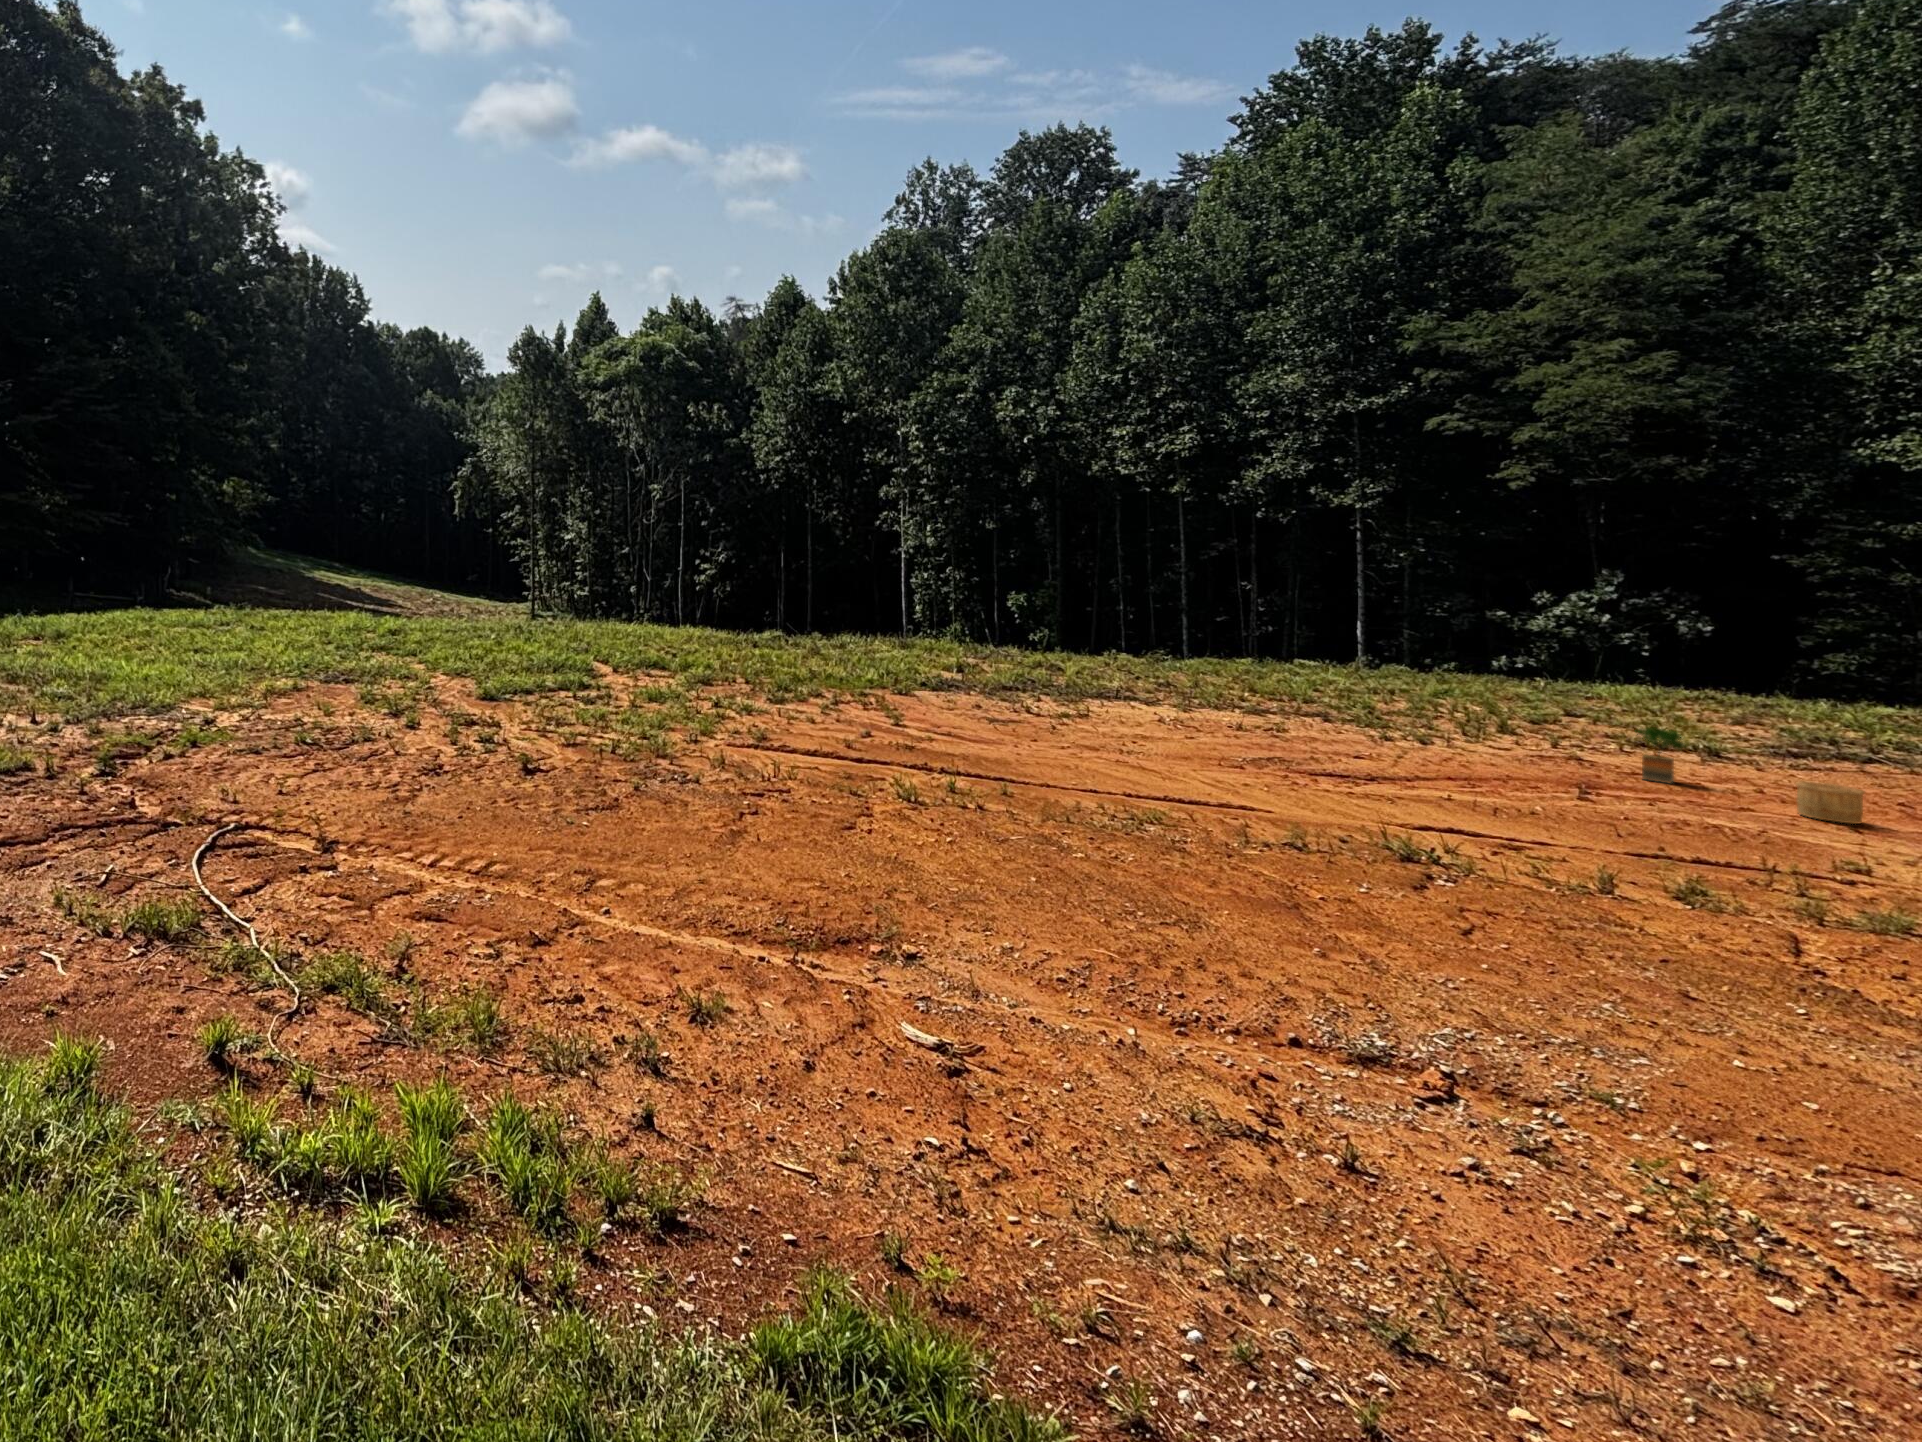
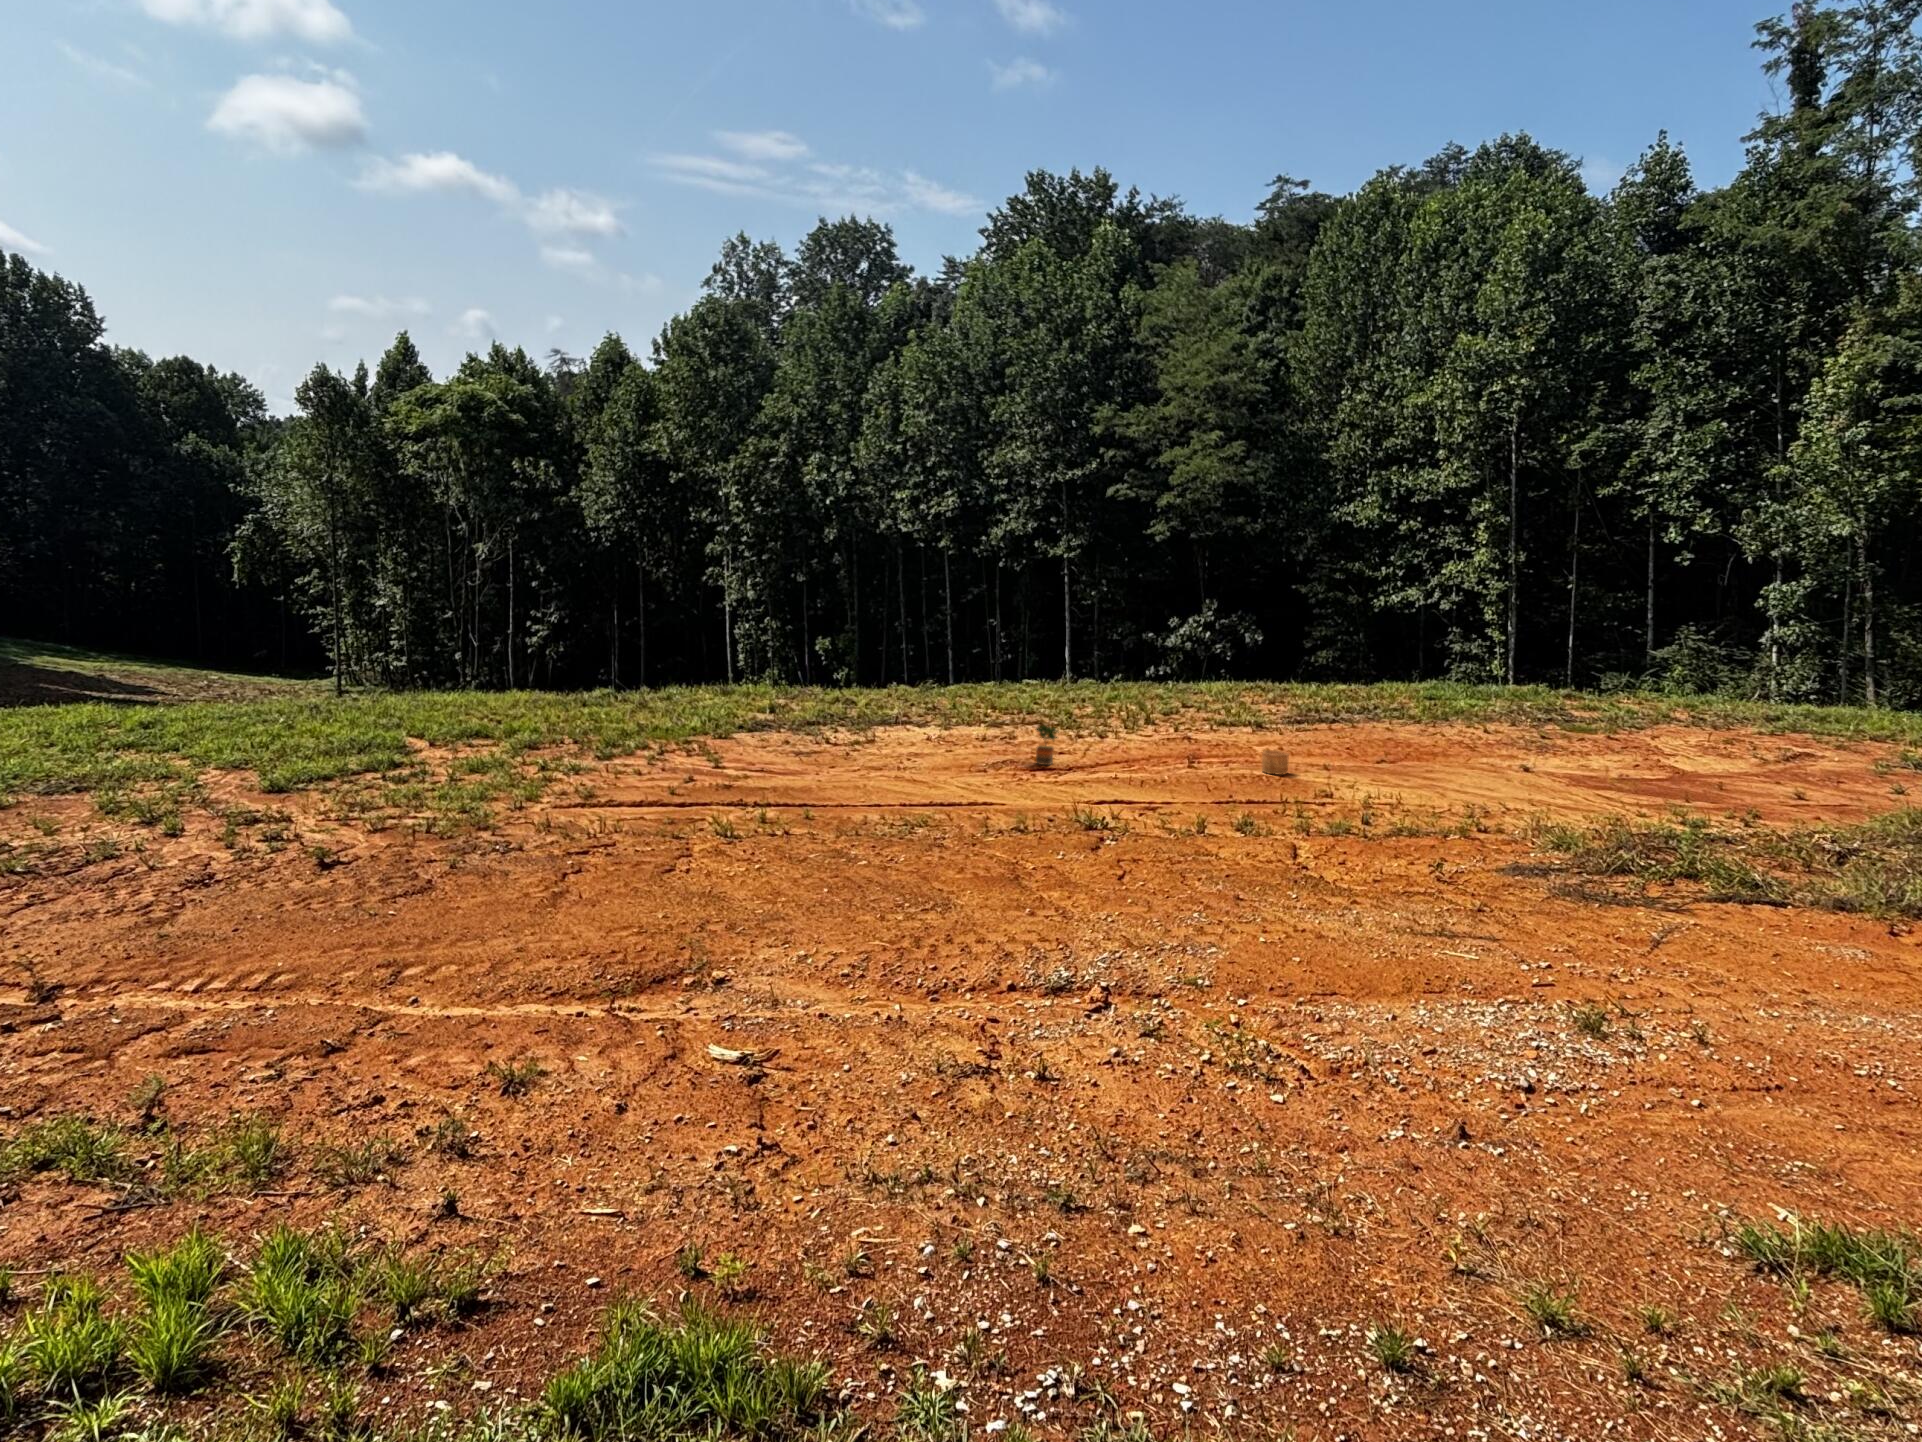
potted tree: present [1635,728,1686,783] -> present [1036,726,1059,765]

